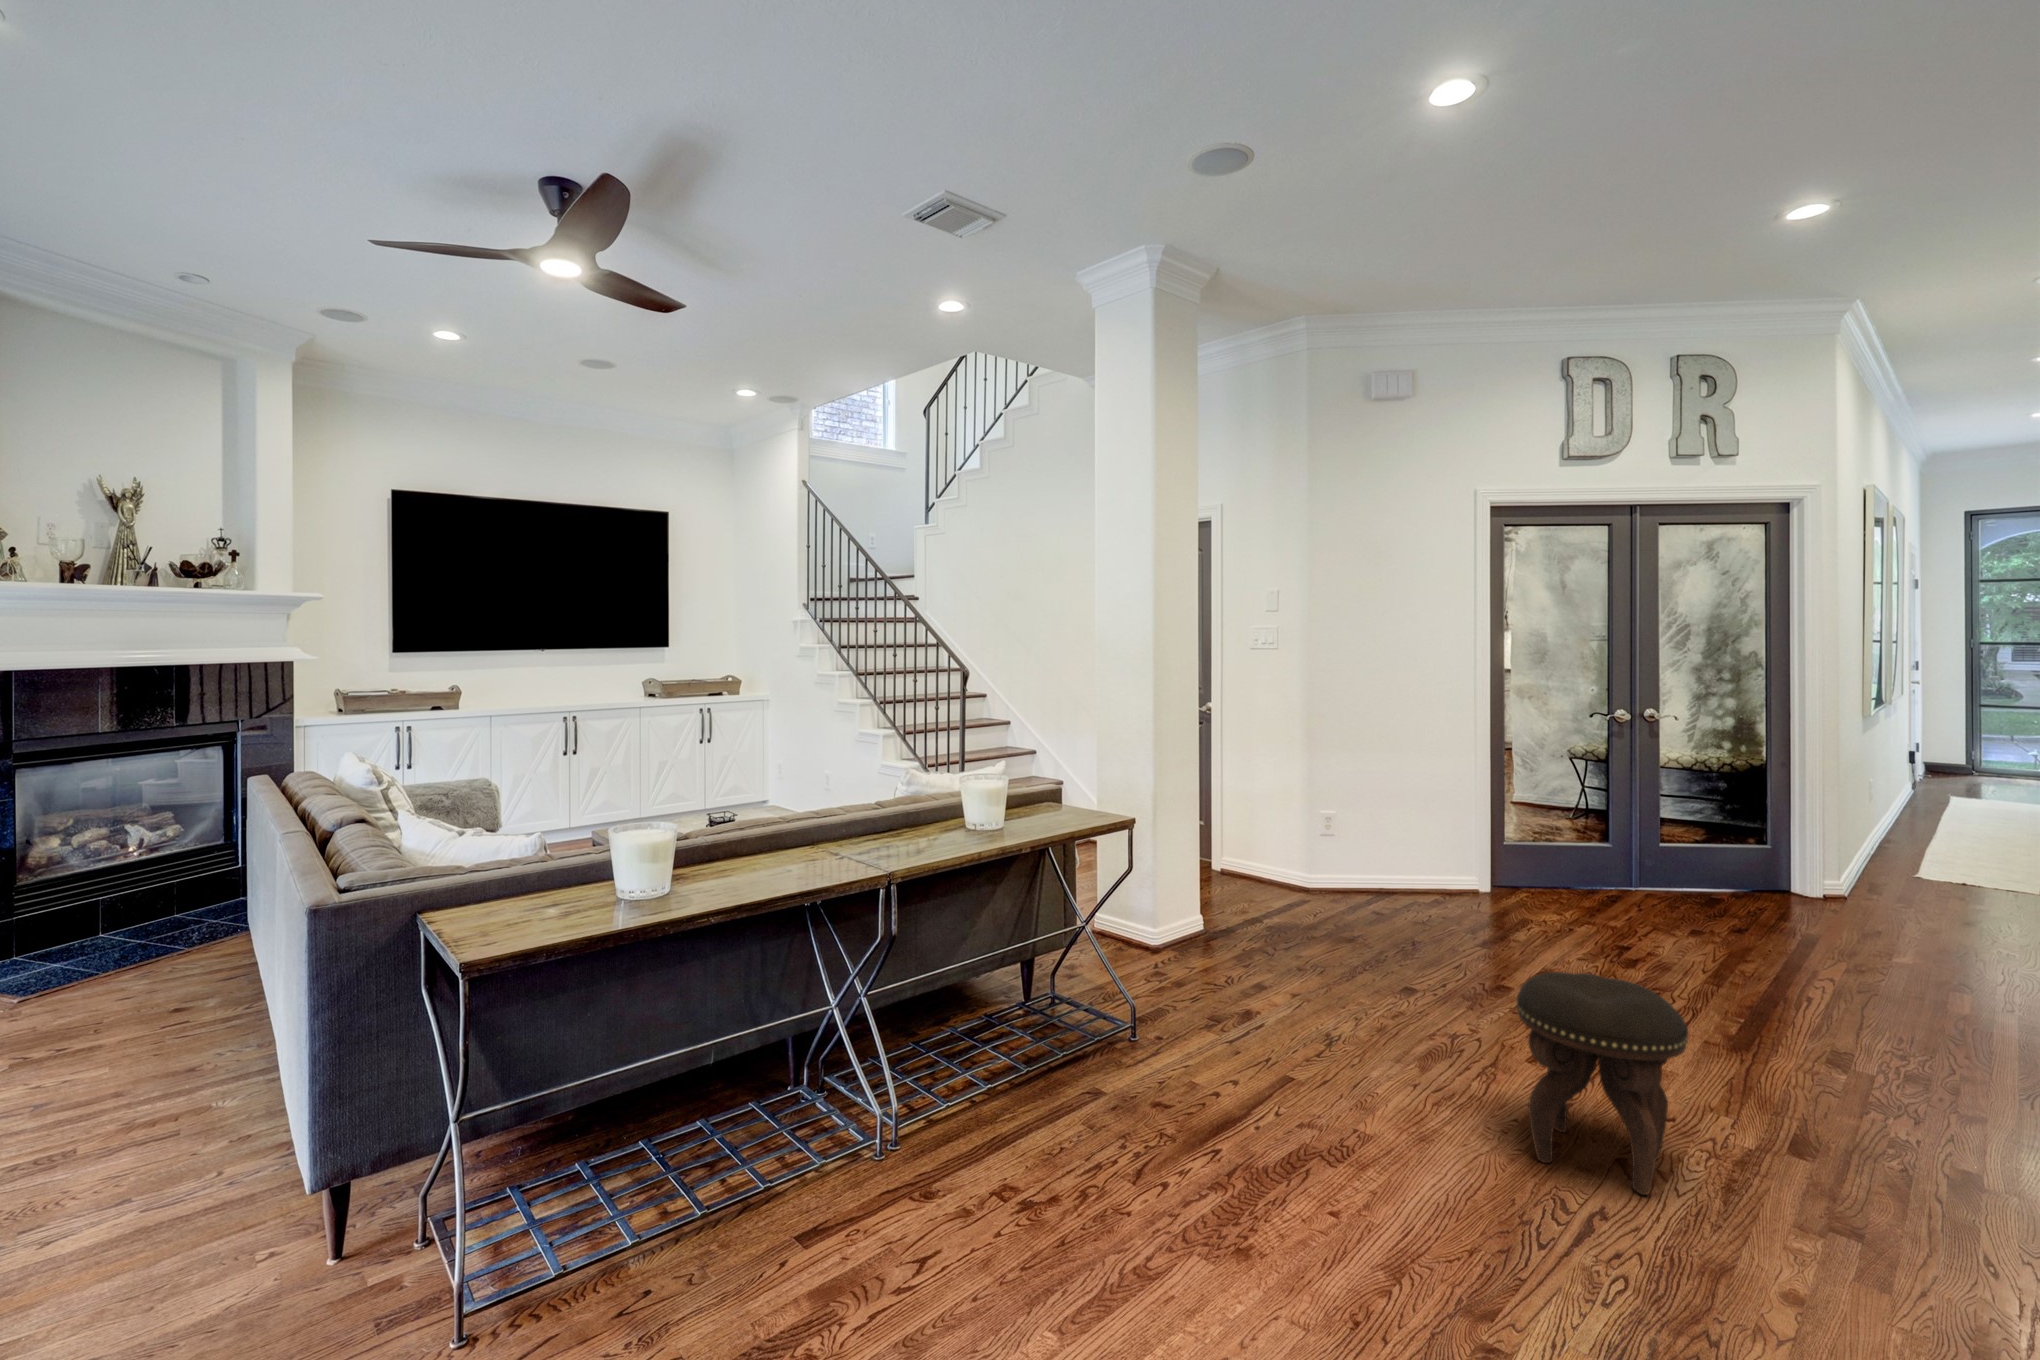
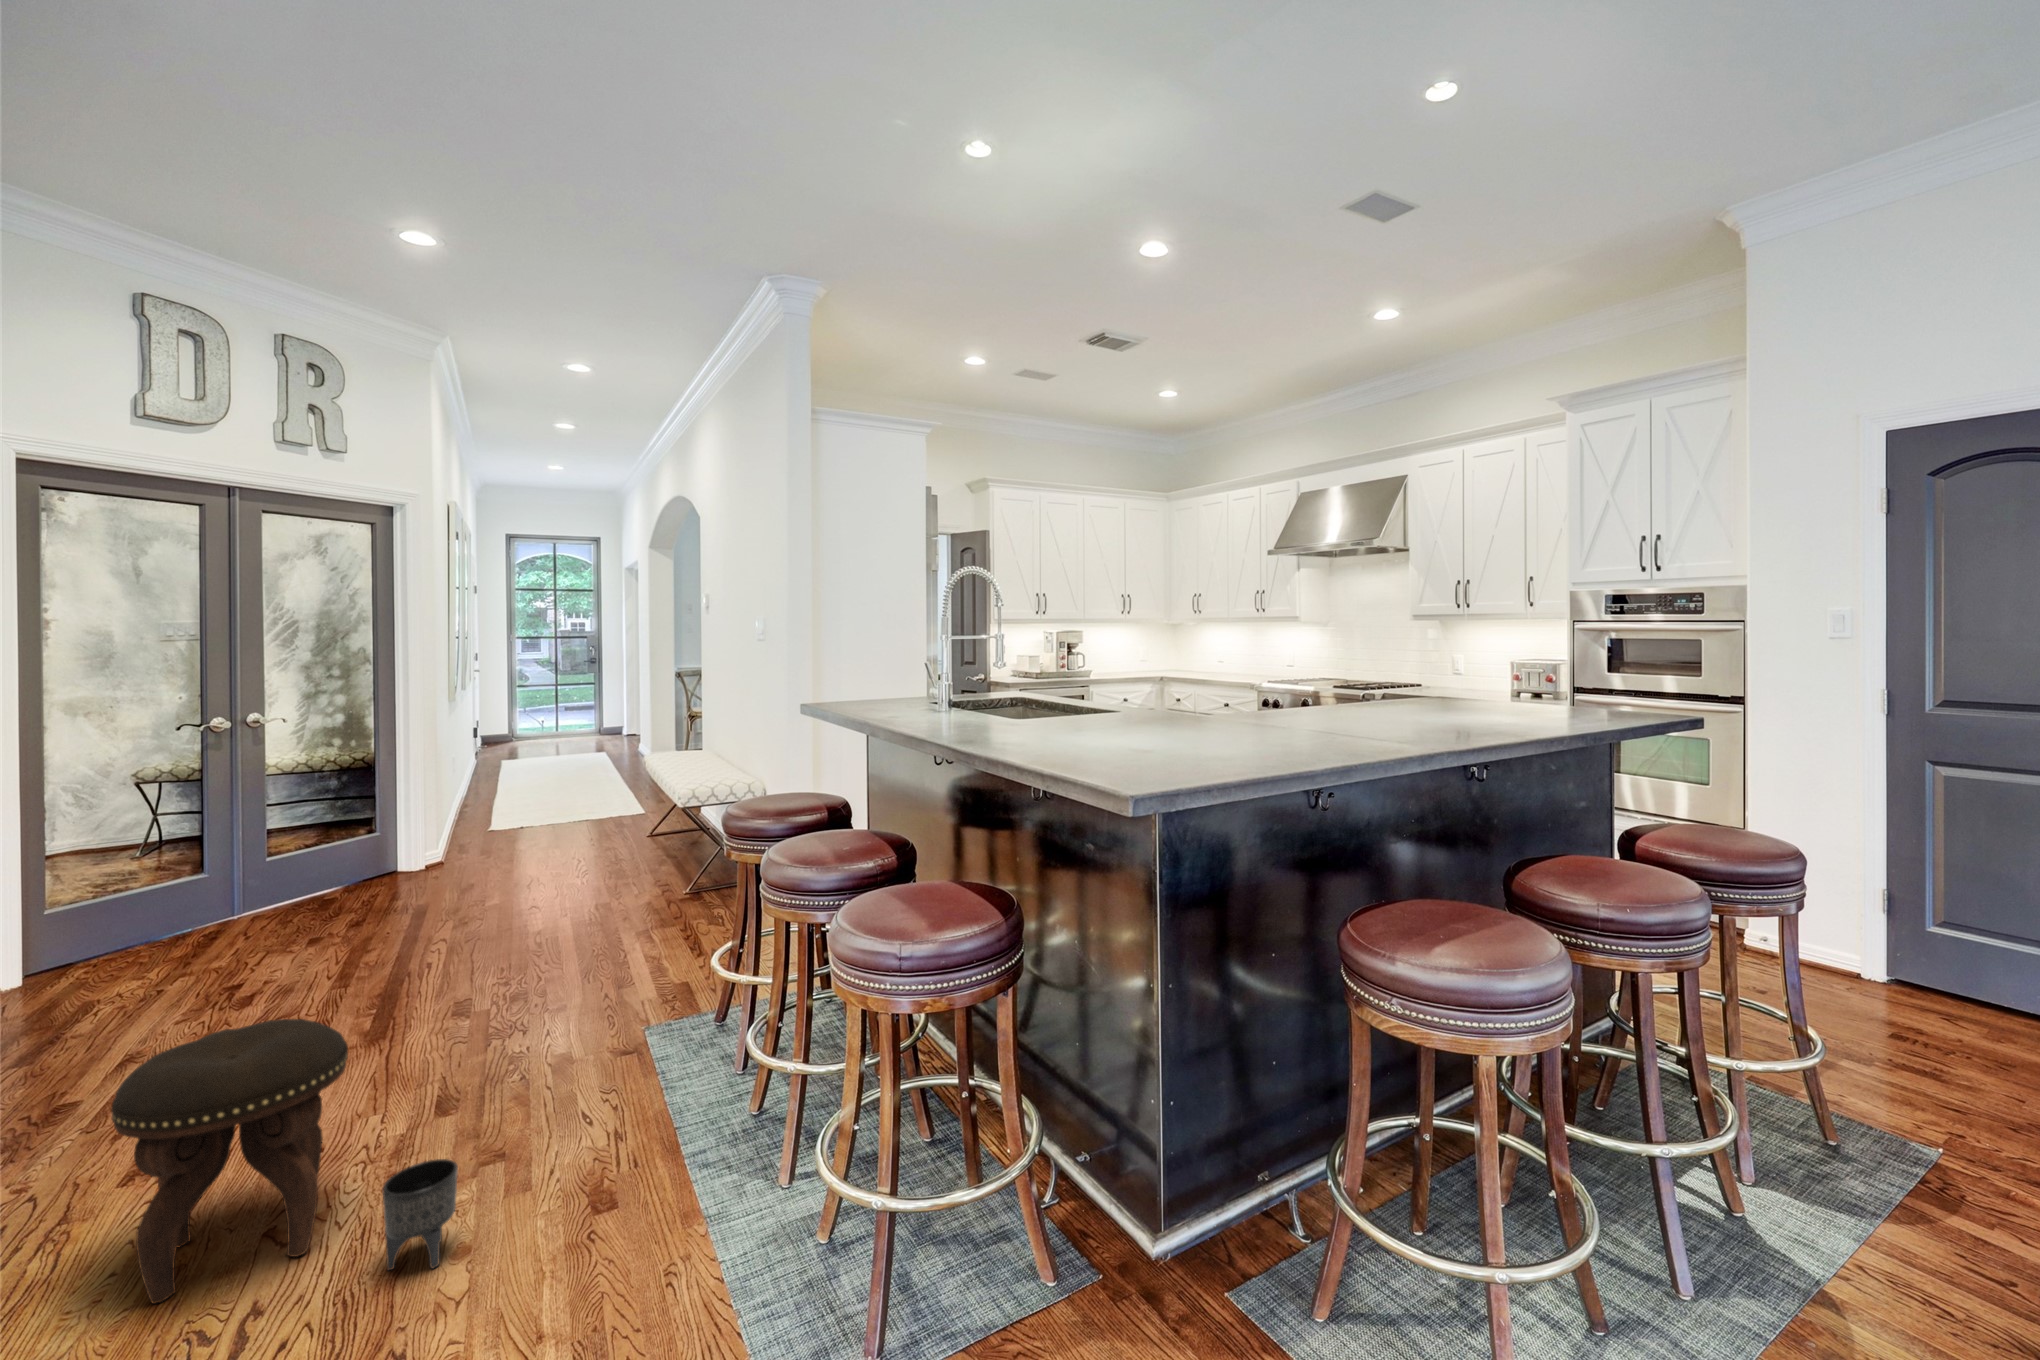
planter: none [1709,1171,1787,1286] -> present [383,1159,458,1270]

